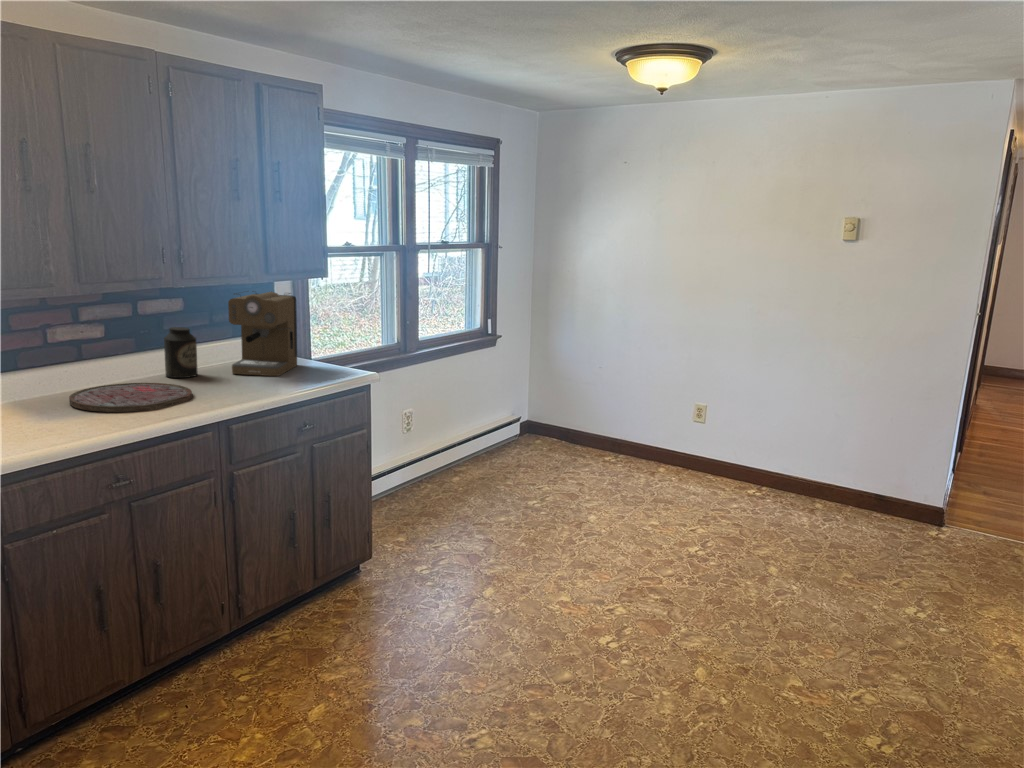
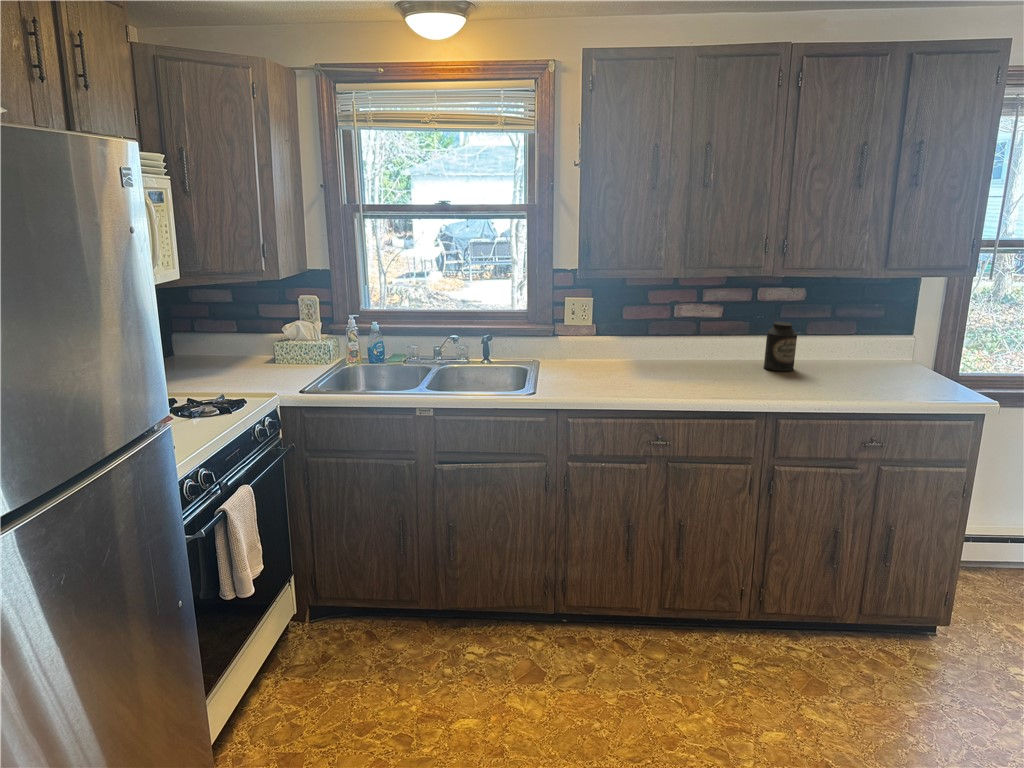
coffee maker: present [228,291,297,376] -> none [825,291,921,386]
cutting board: present [69,383,192,412] -> none [657,366,758,394]

